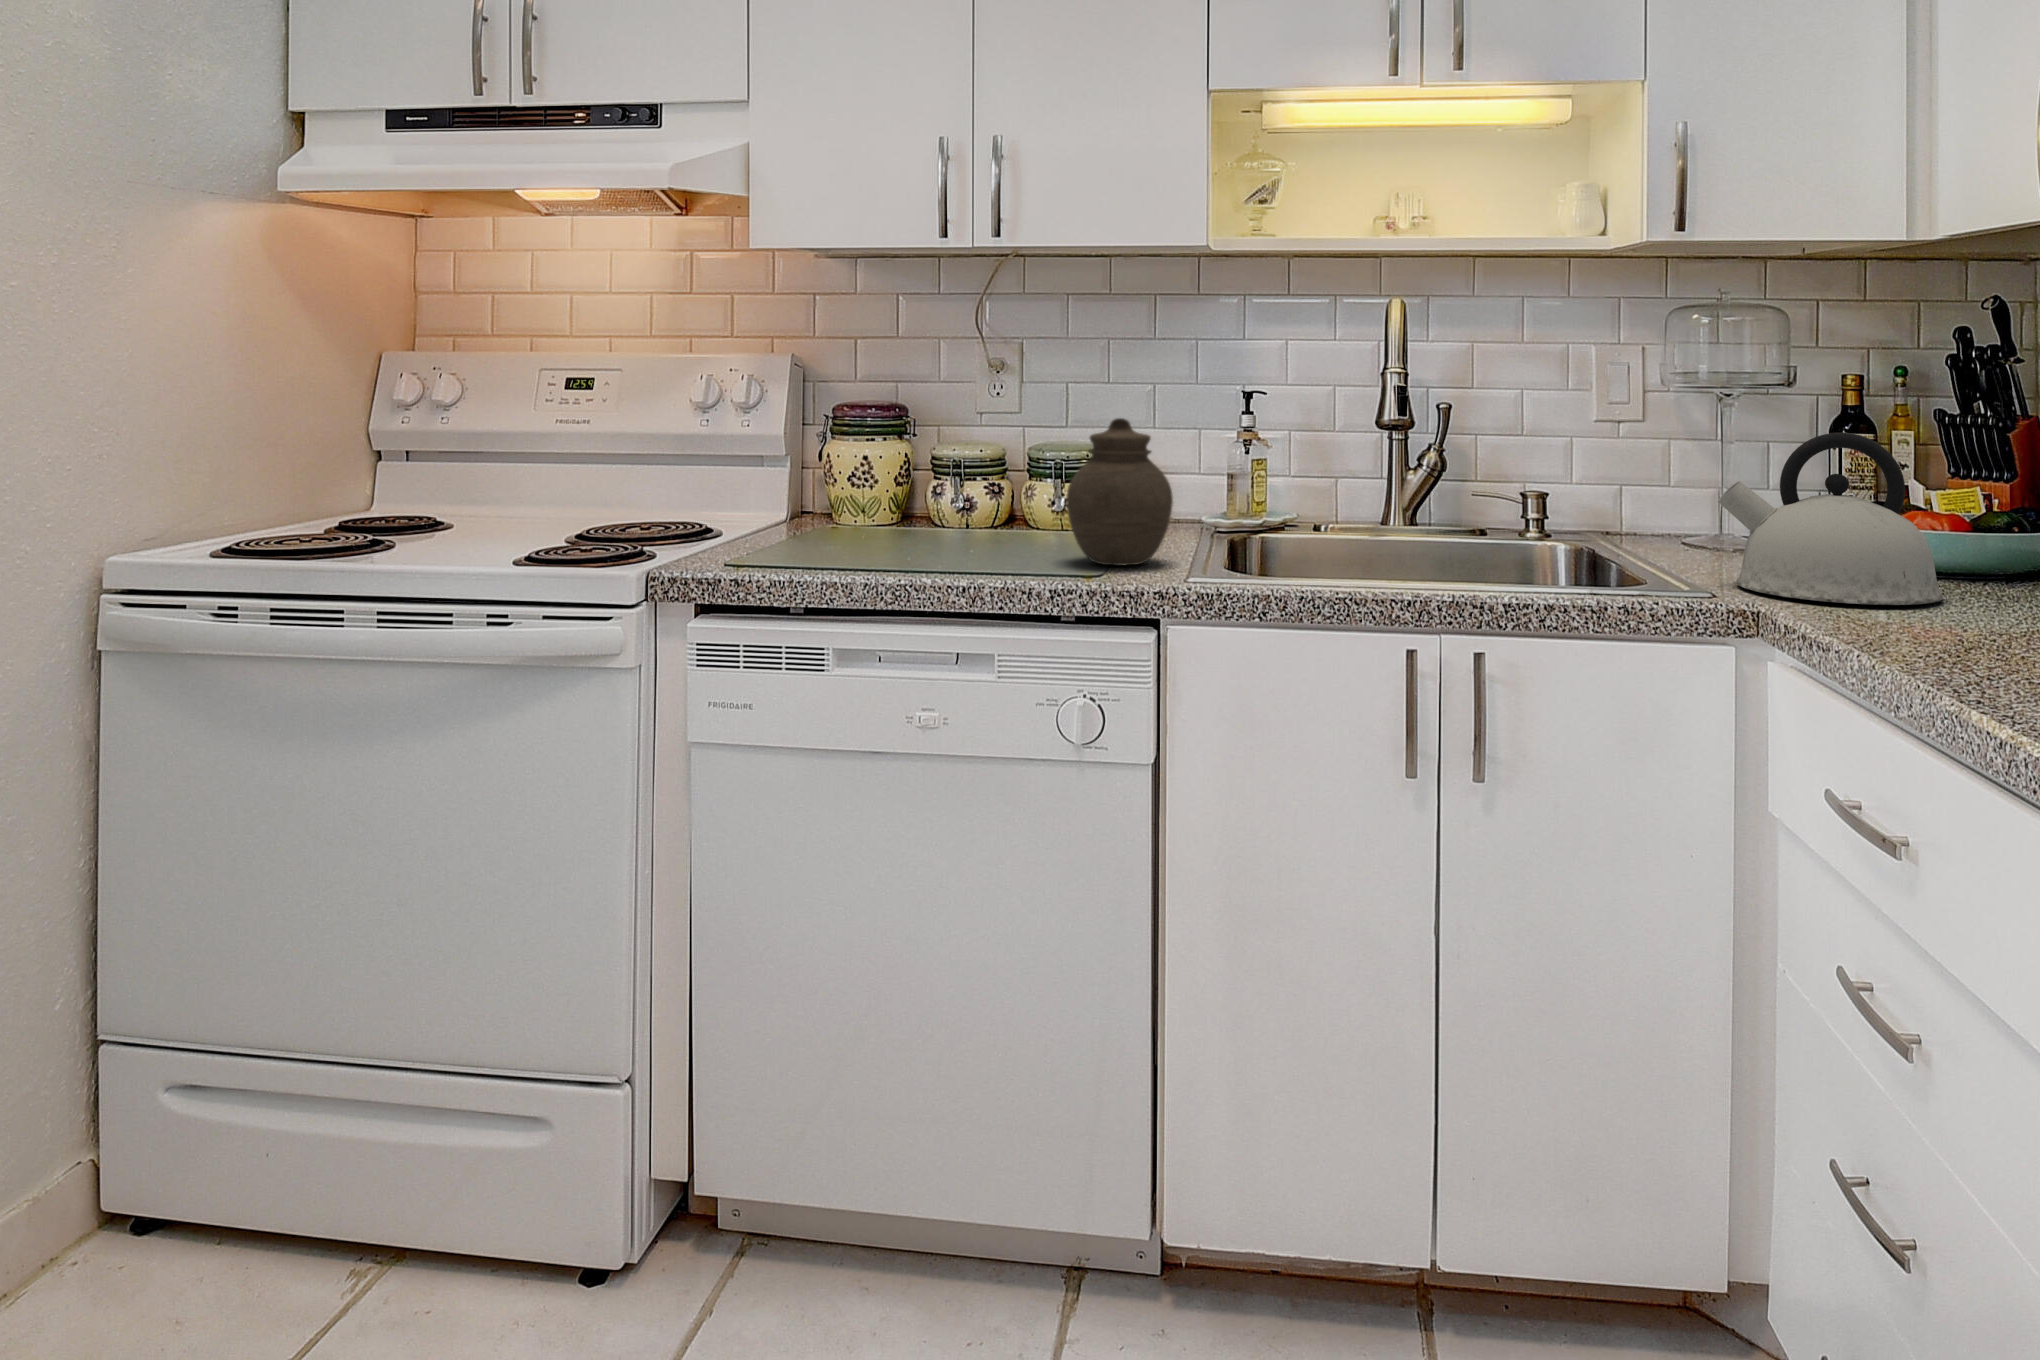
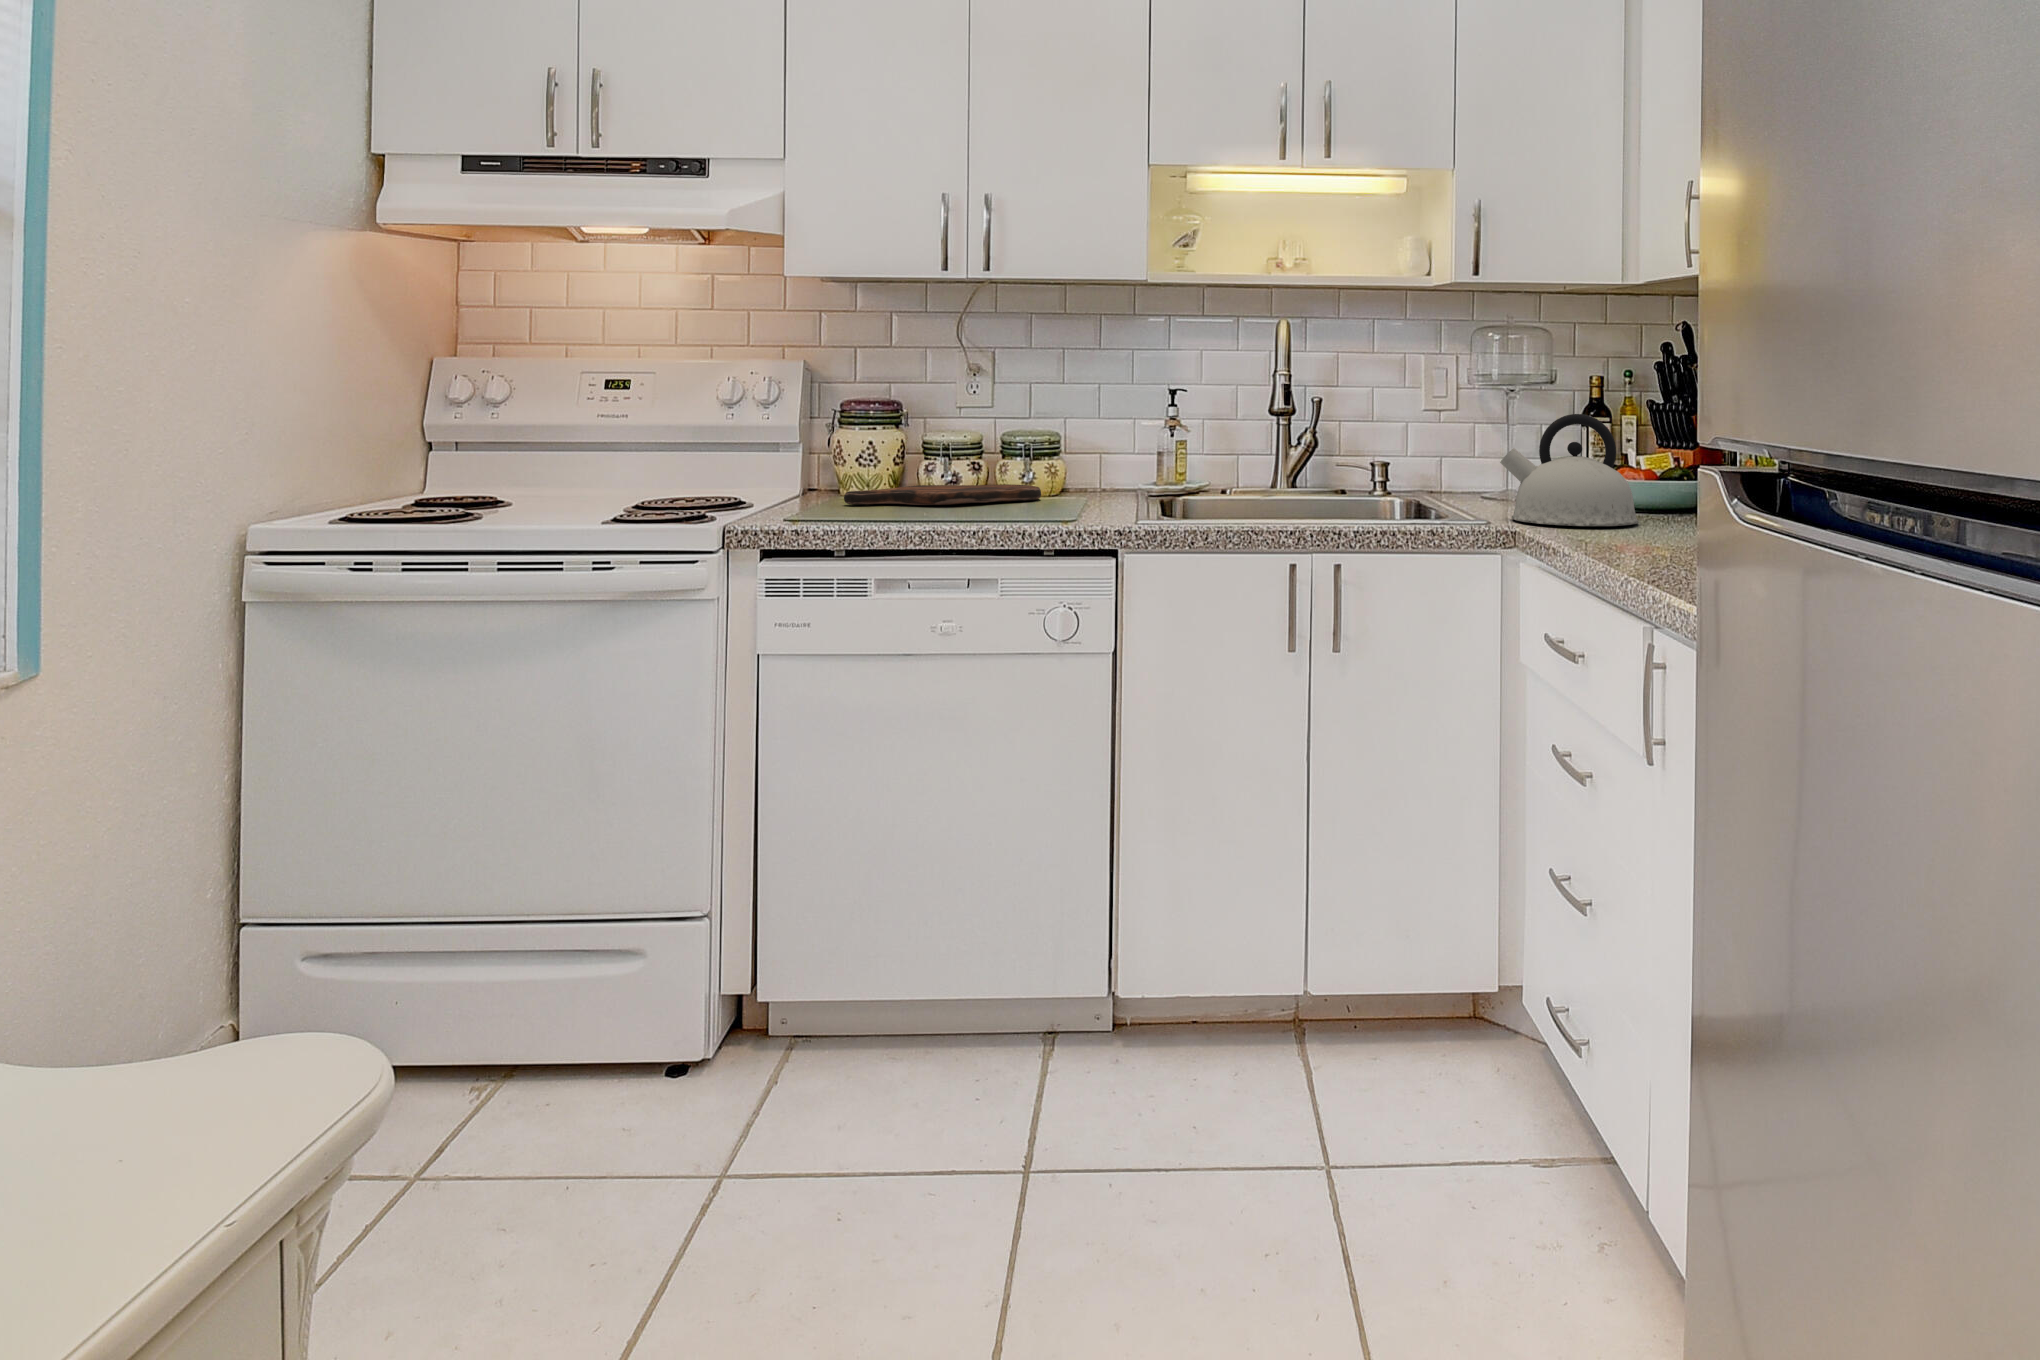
jar: present [1067,418,1173,565] -> none [1043,407,1122,516]
cutting board: none [828,513,1080,542] -> present [844,484,1041,505]

